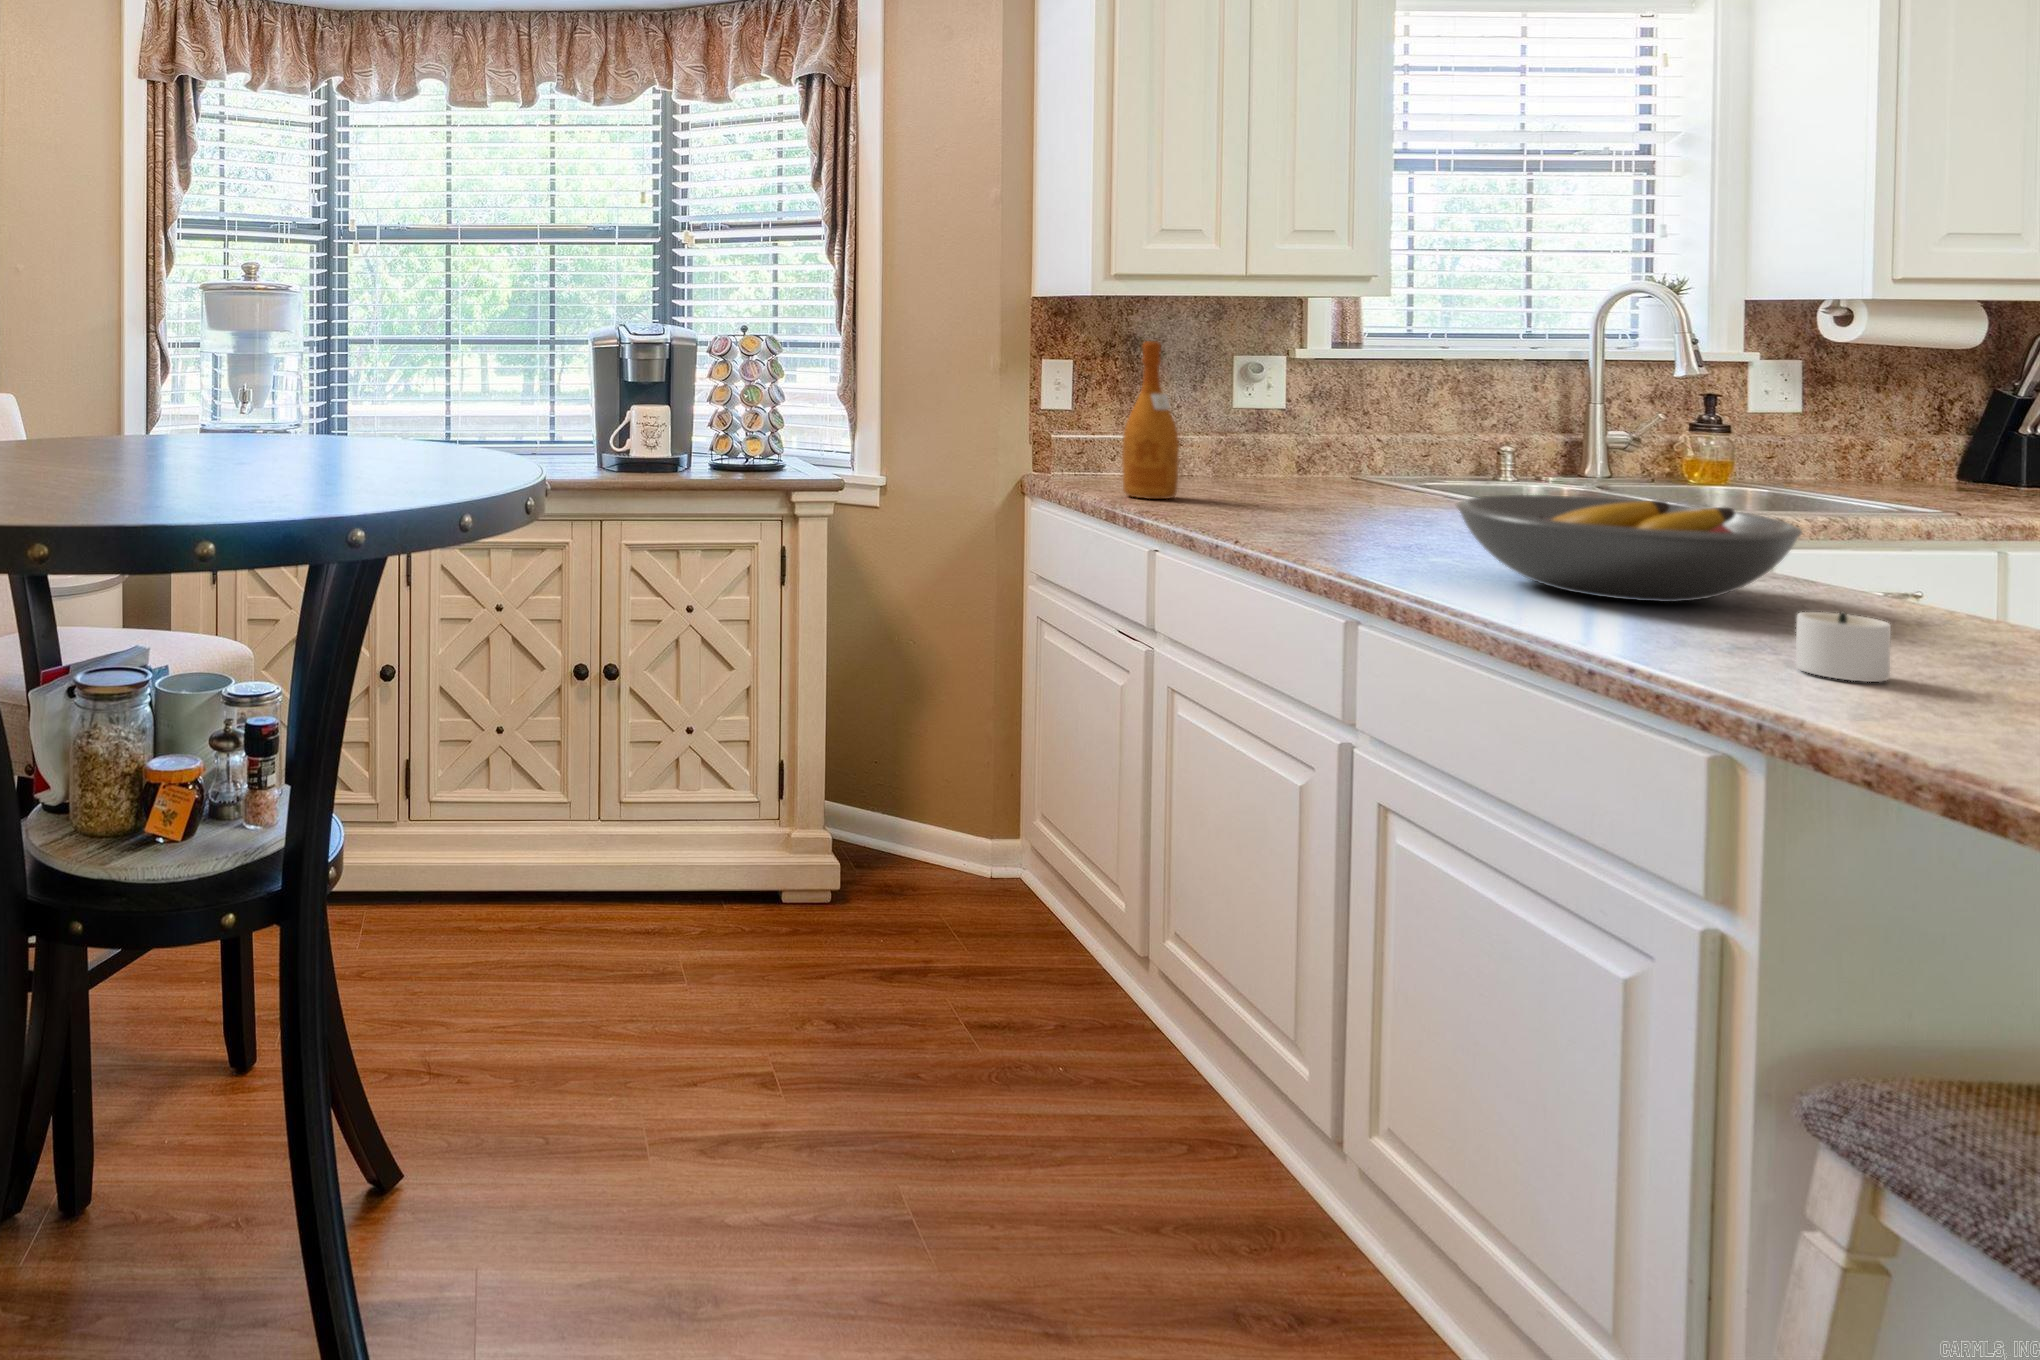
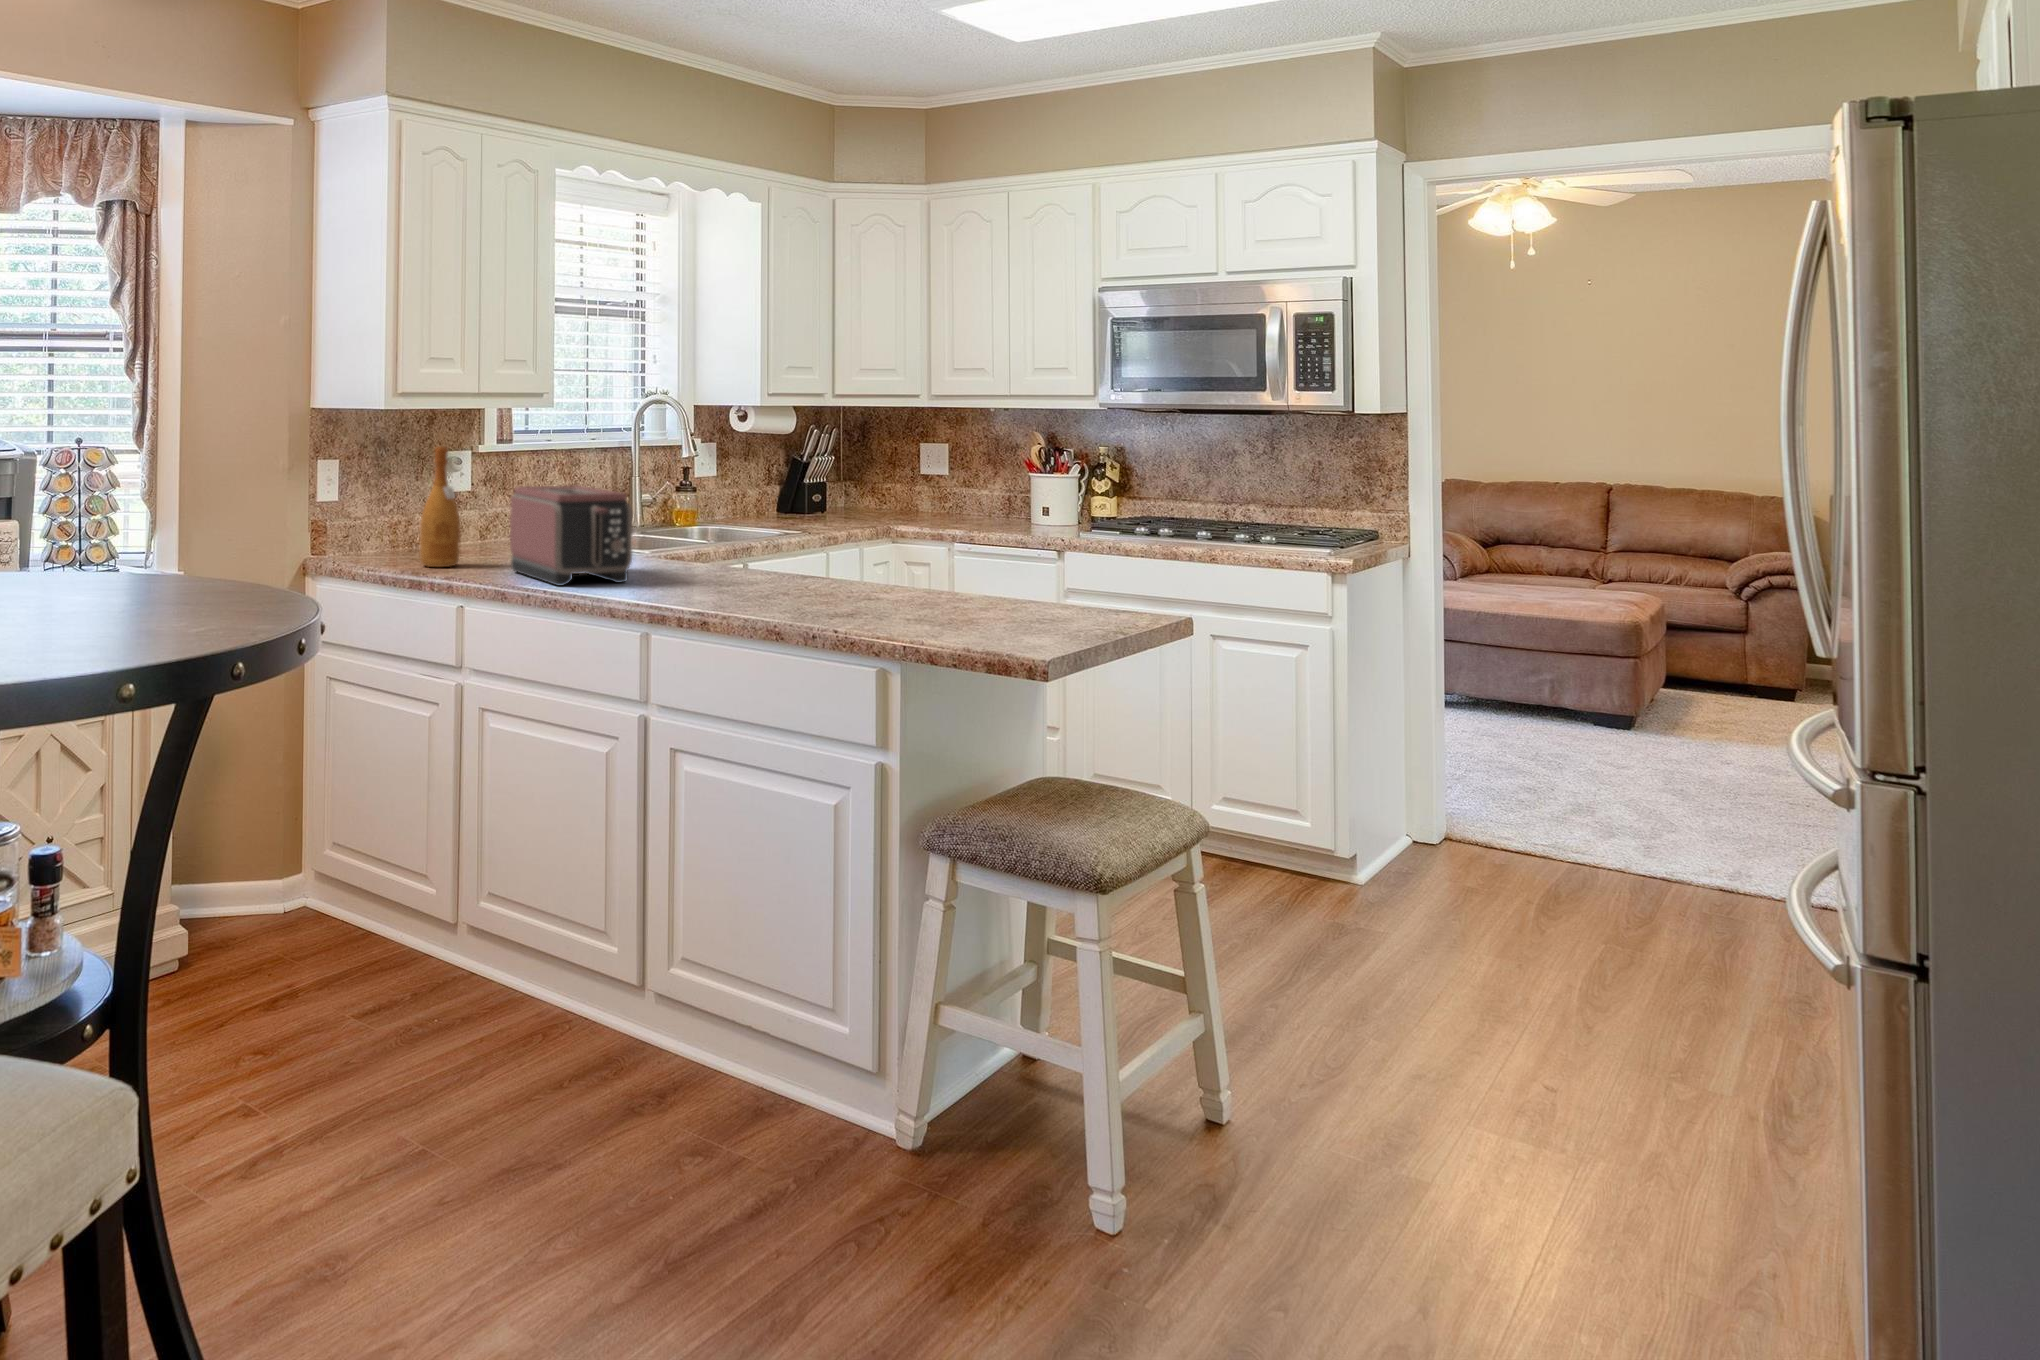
toaster: none [1229,396,1388,542] -> present [510,485,633,586]
fruit bowl: present [1456,495,1802,602] -> none [699,541,860,600]
candle: present [1796,611,1891,682] -> none [901,591,946,626]

